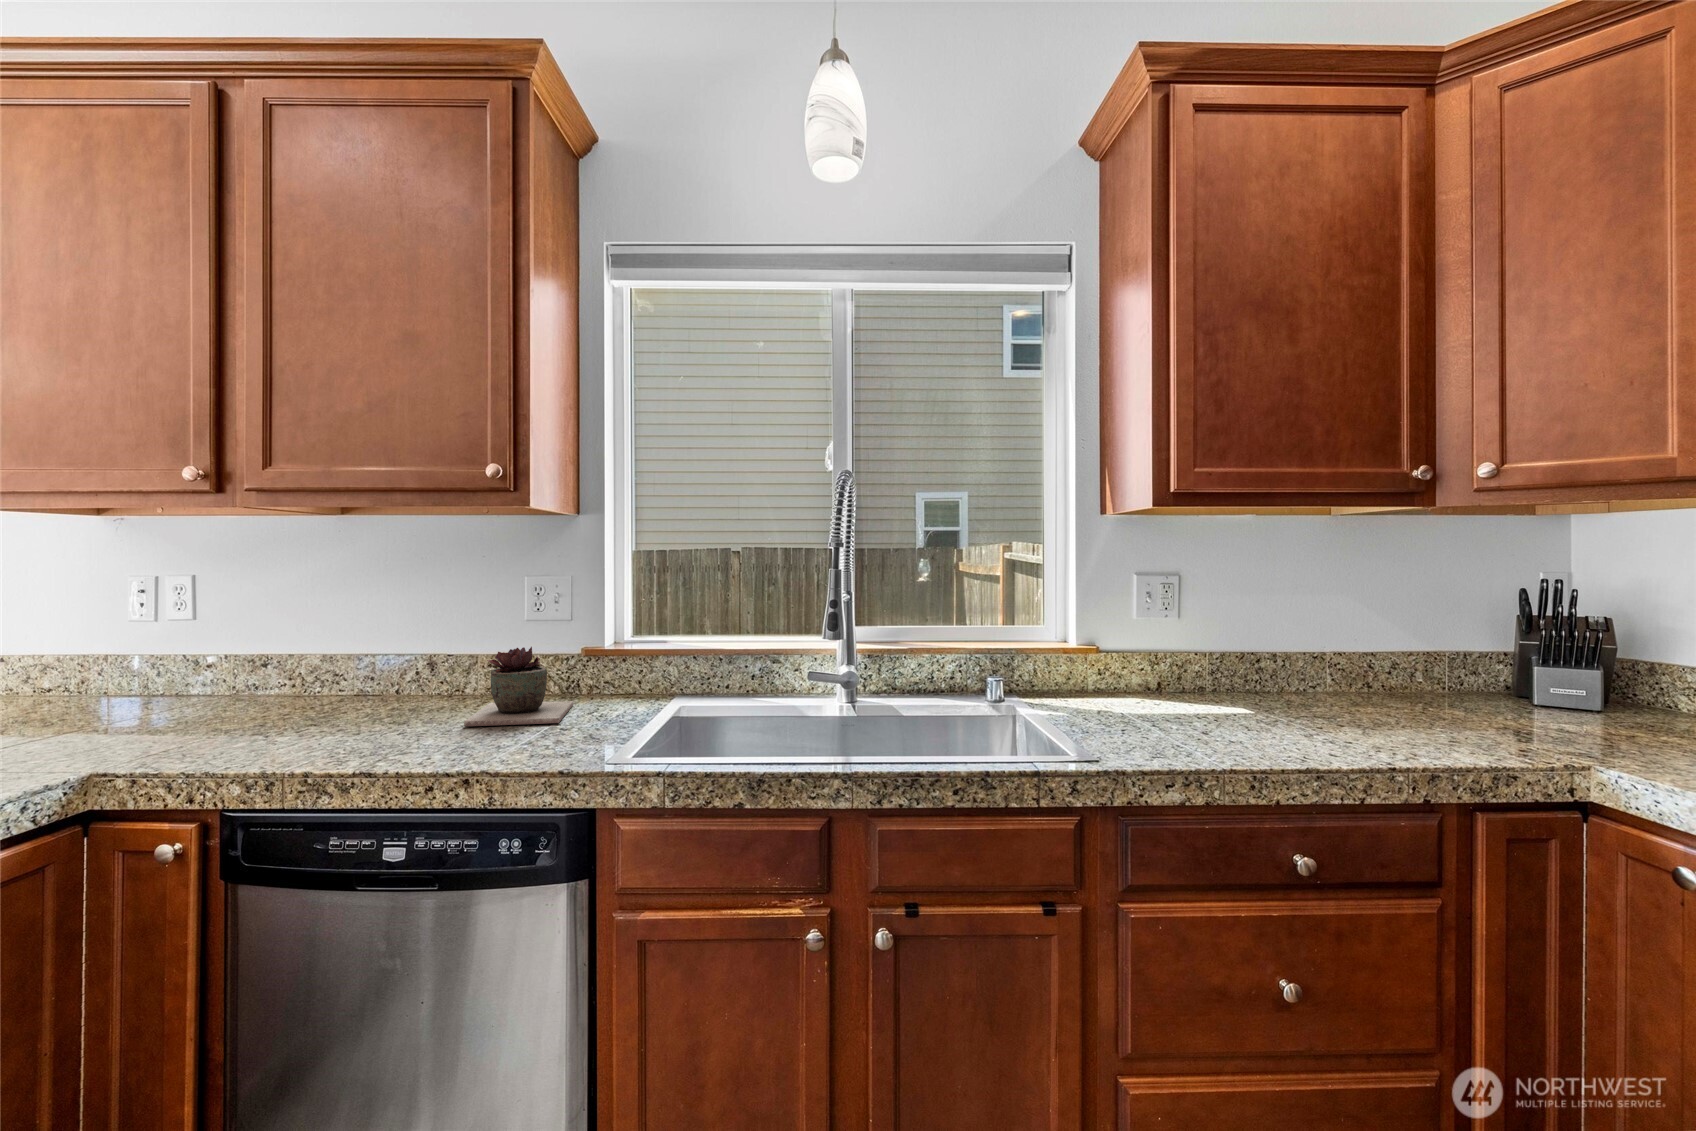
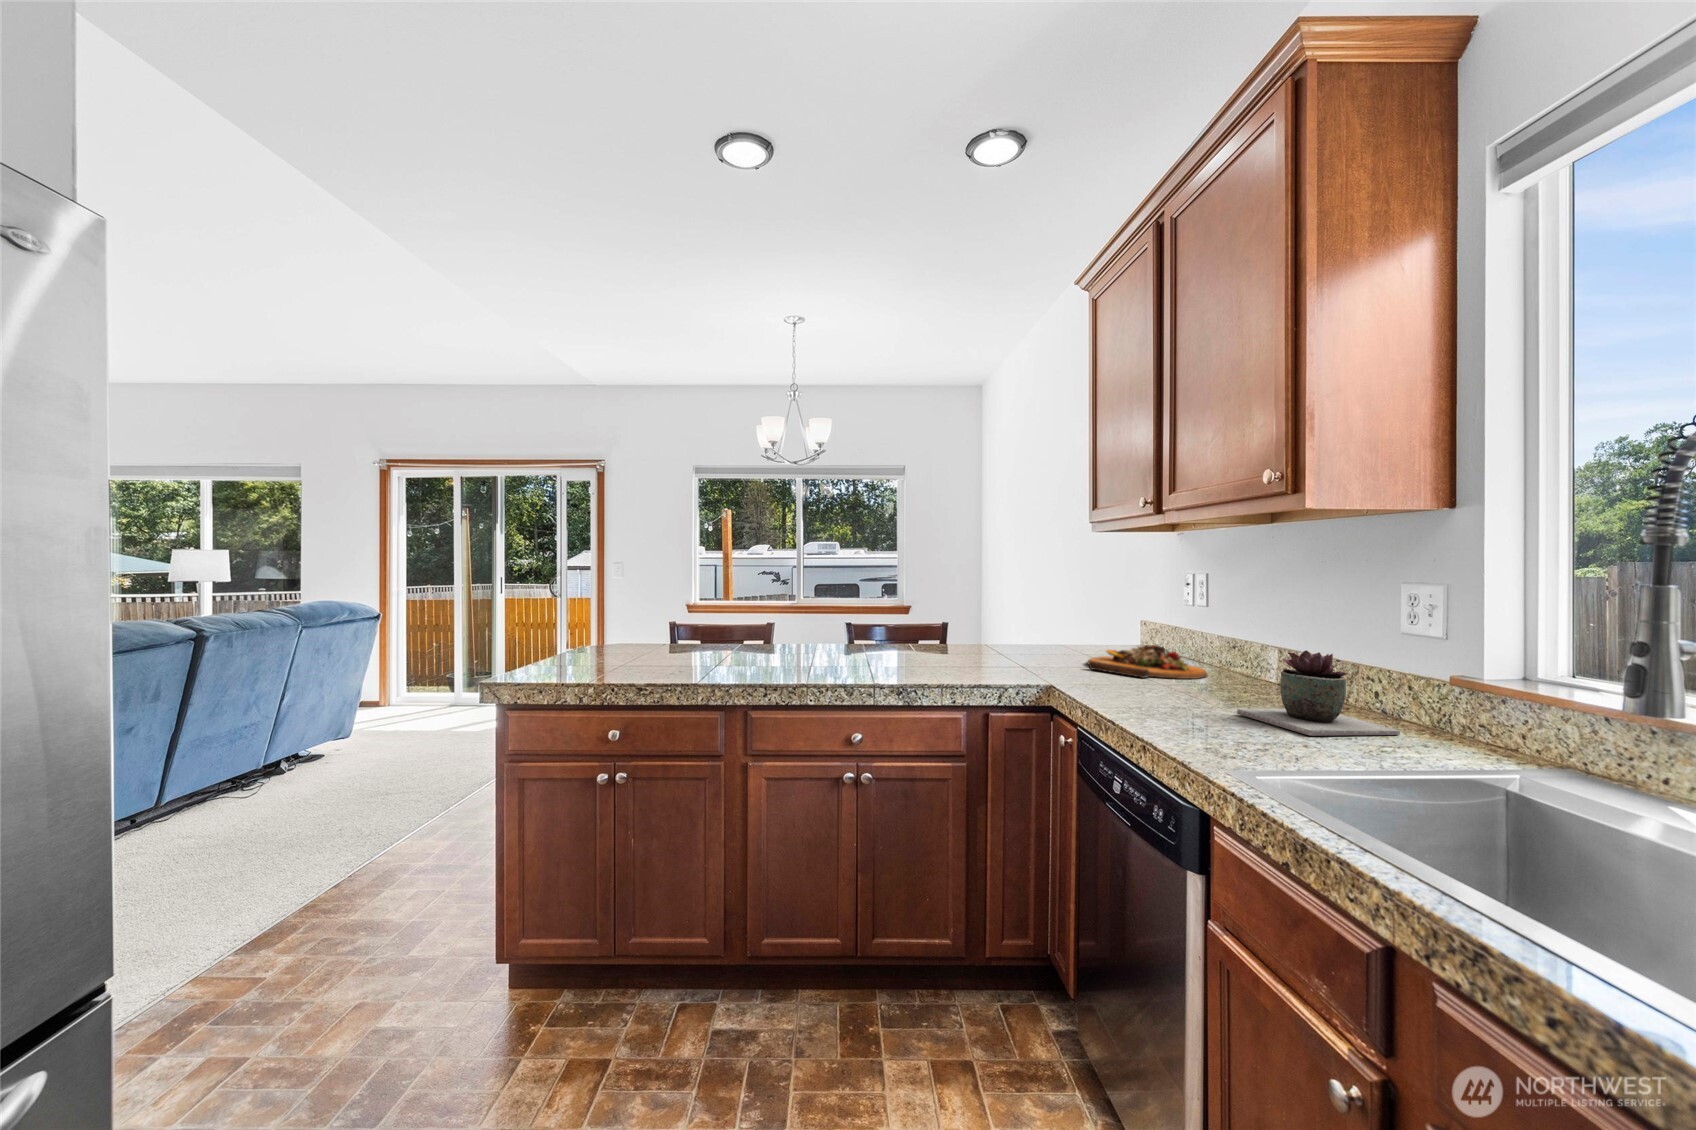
cutting board: none [84,681,286,738] -> present [1087,645,1208,679]

